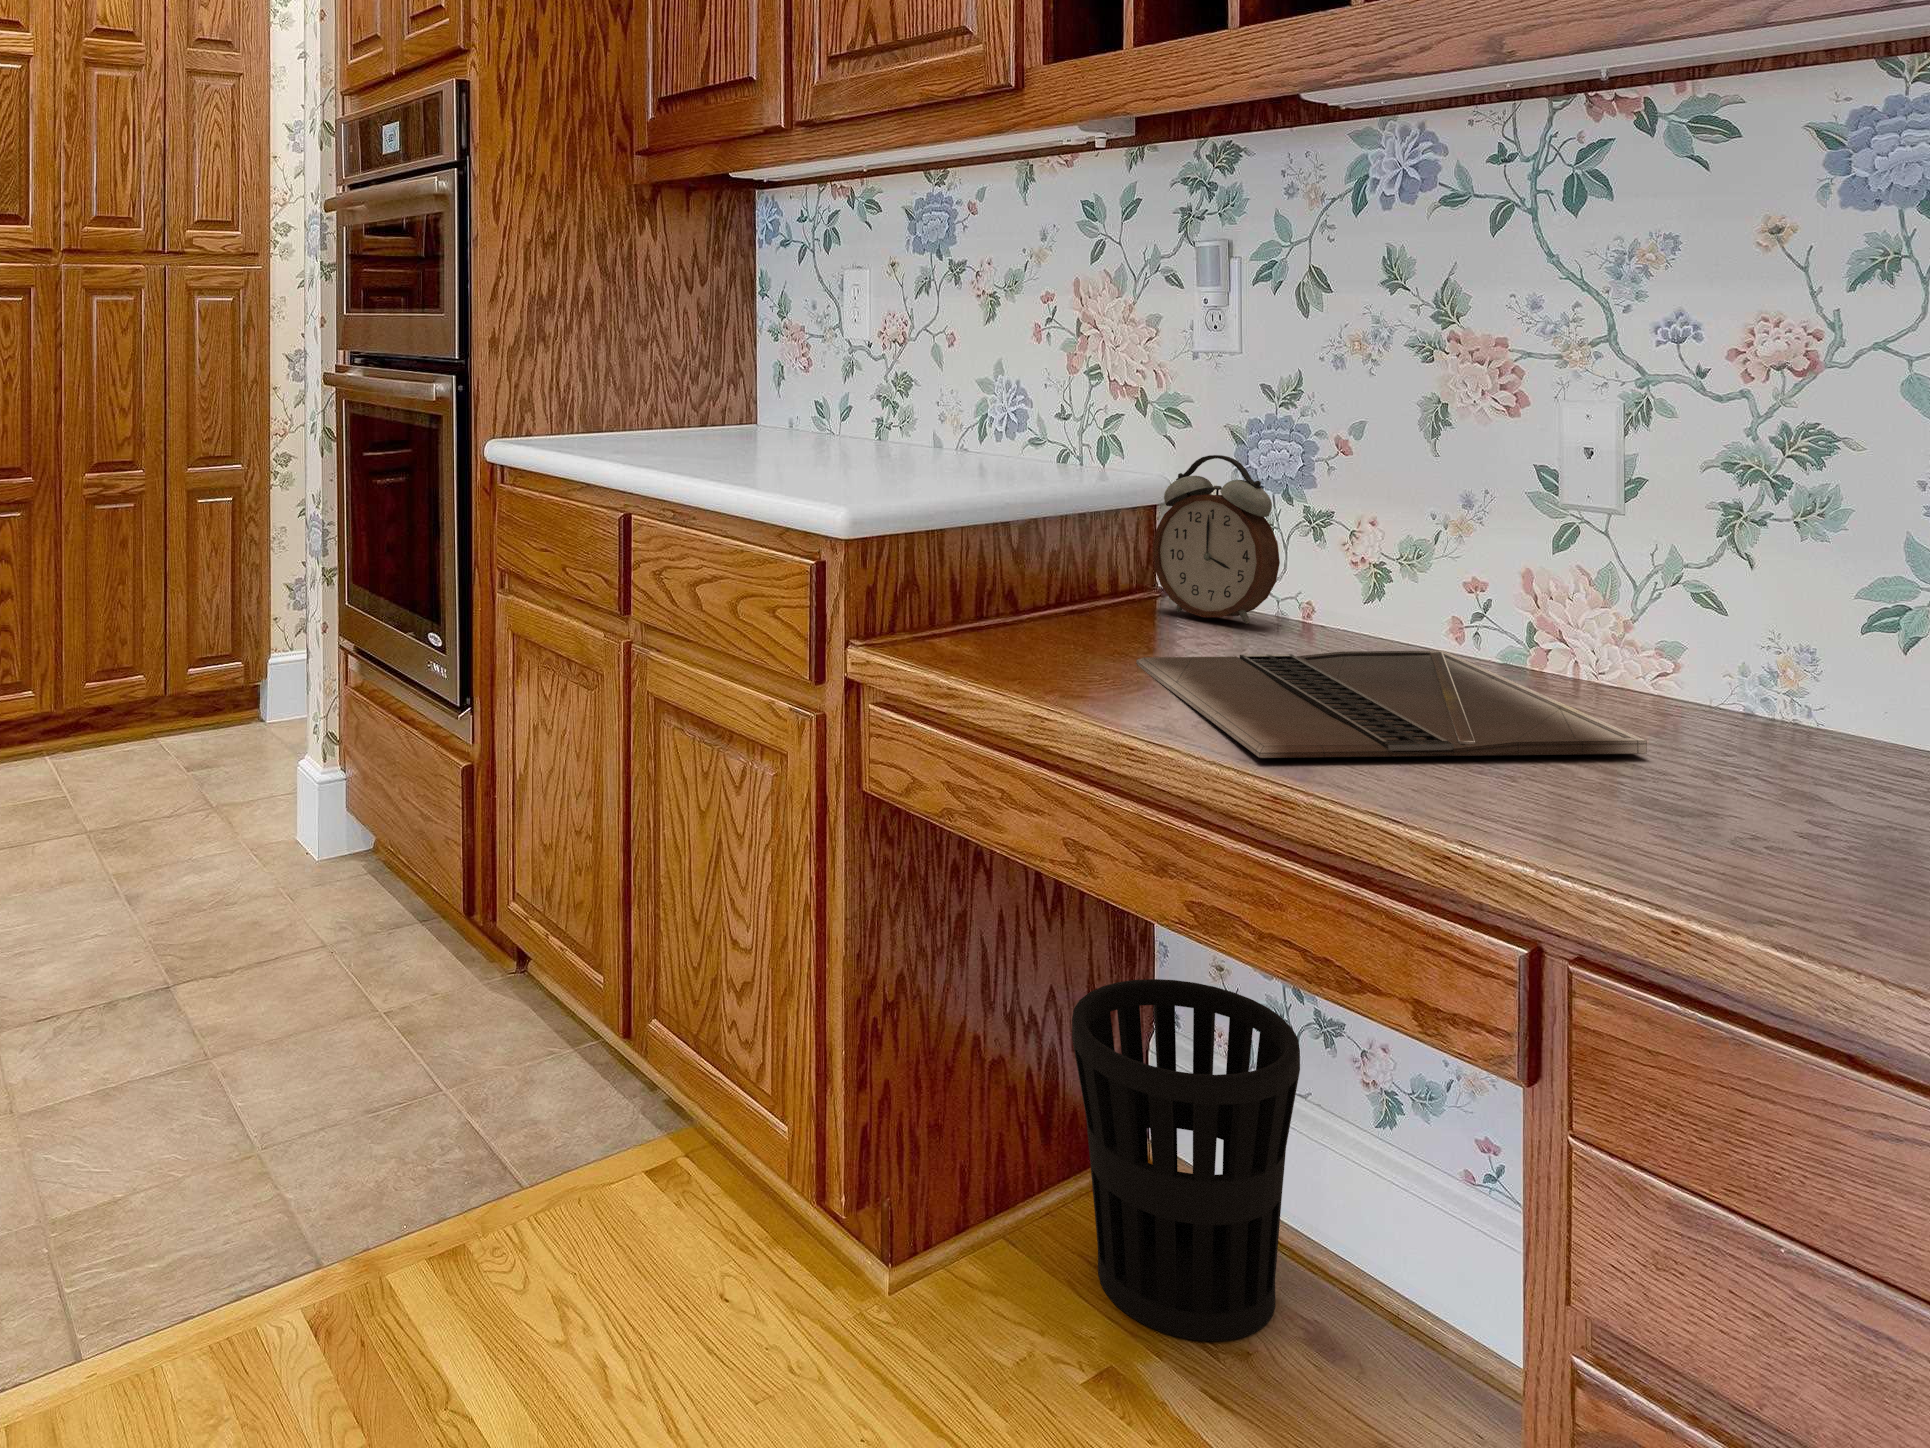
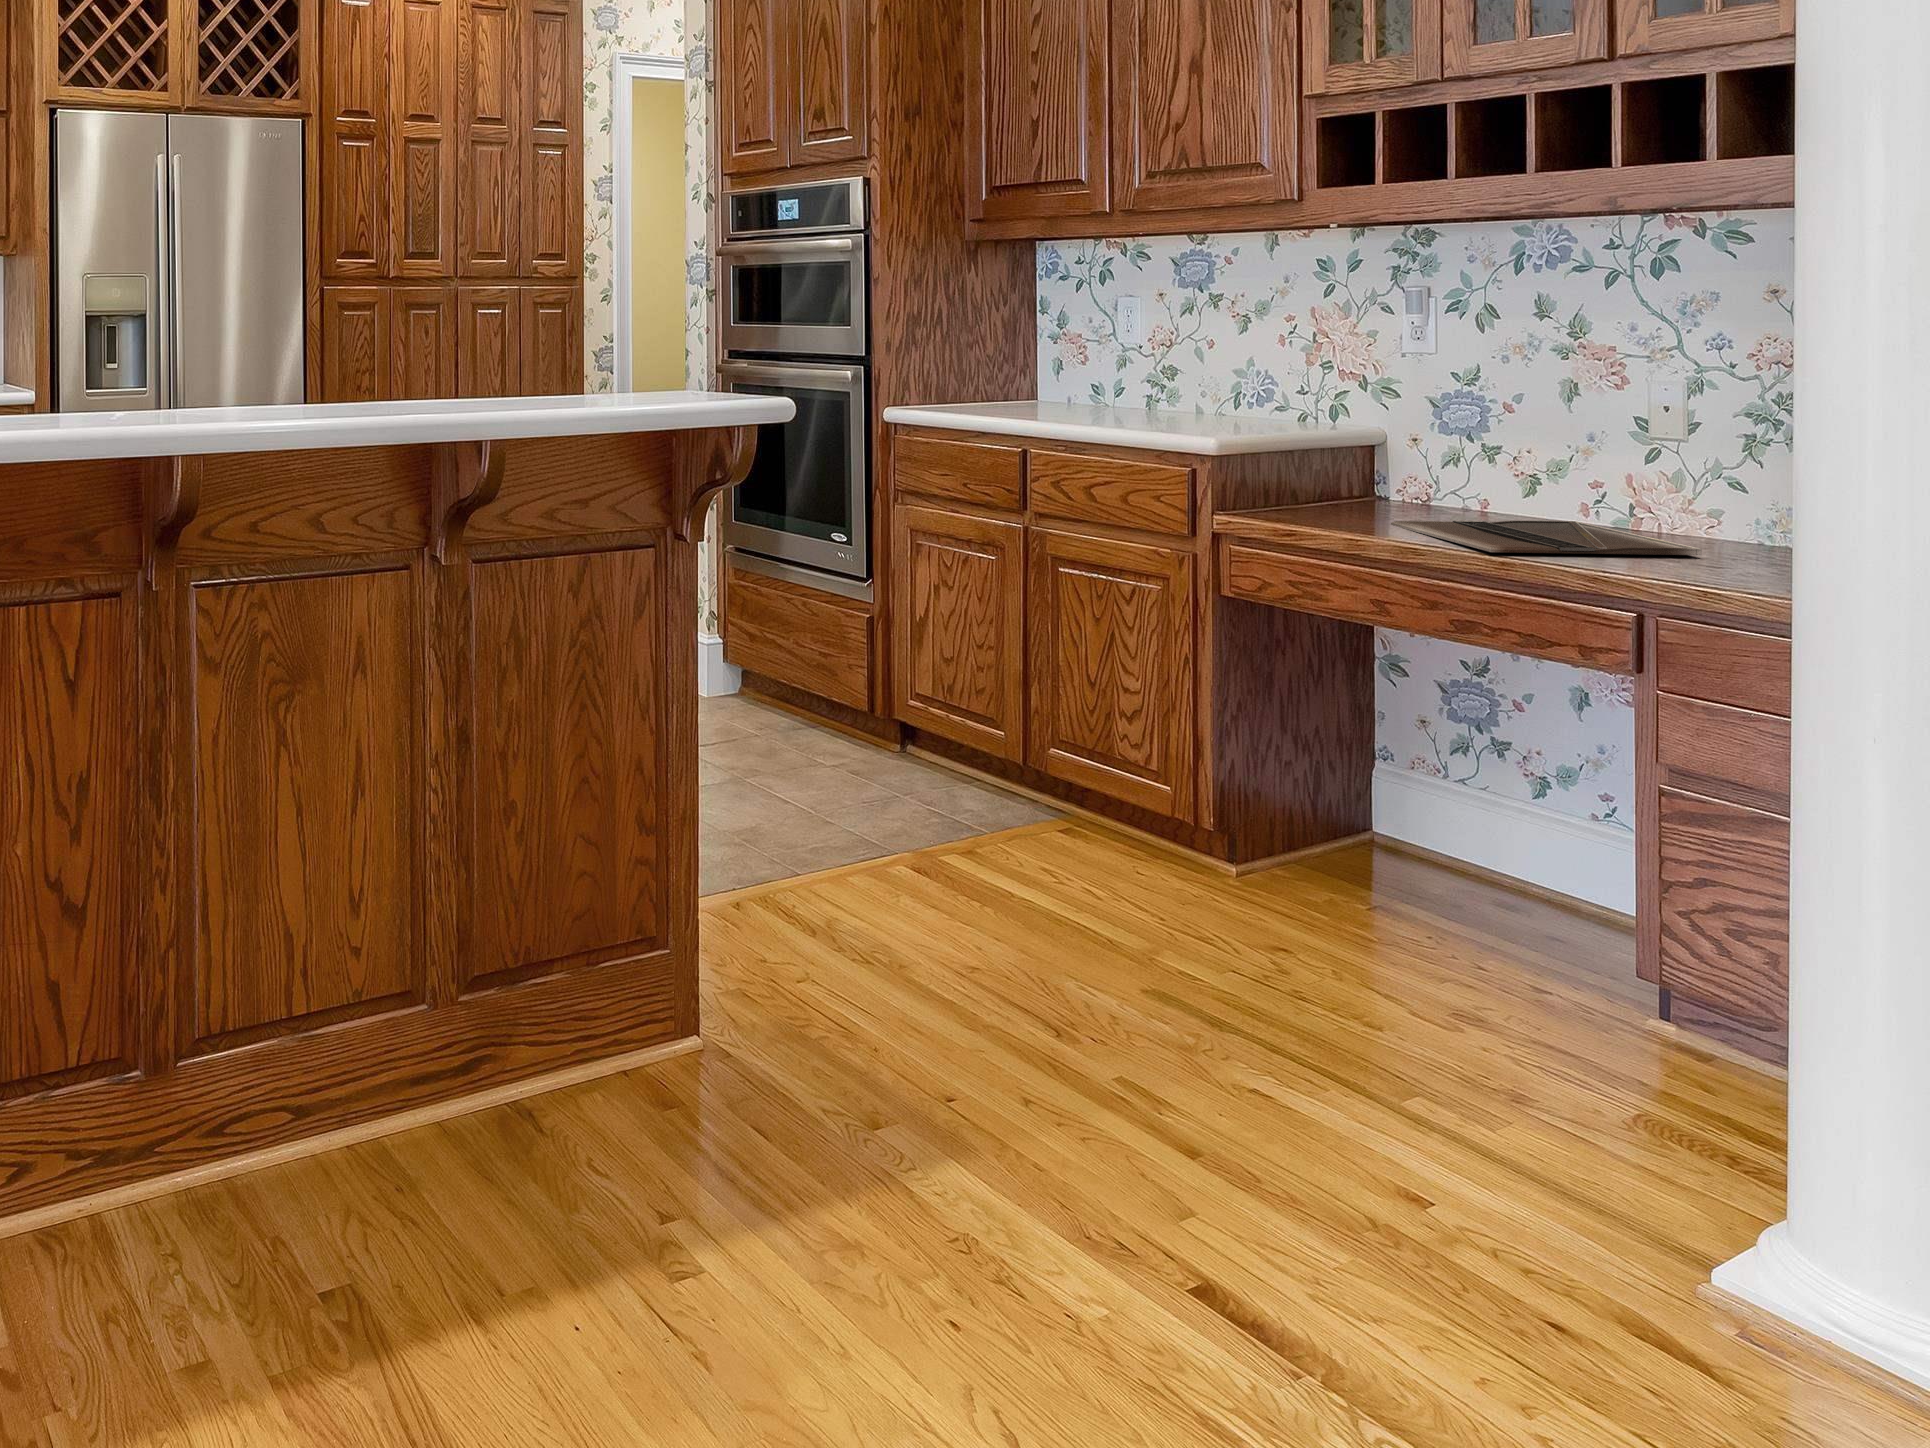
alarm clock: present [1152,455,1280,624] -> none [1380,414,1467,511]
wastebasket: present [1072,979,1300,1341] -> none [1340,719,1486,899]

